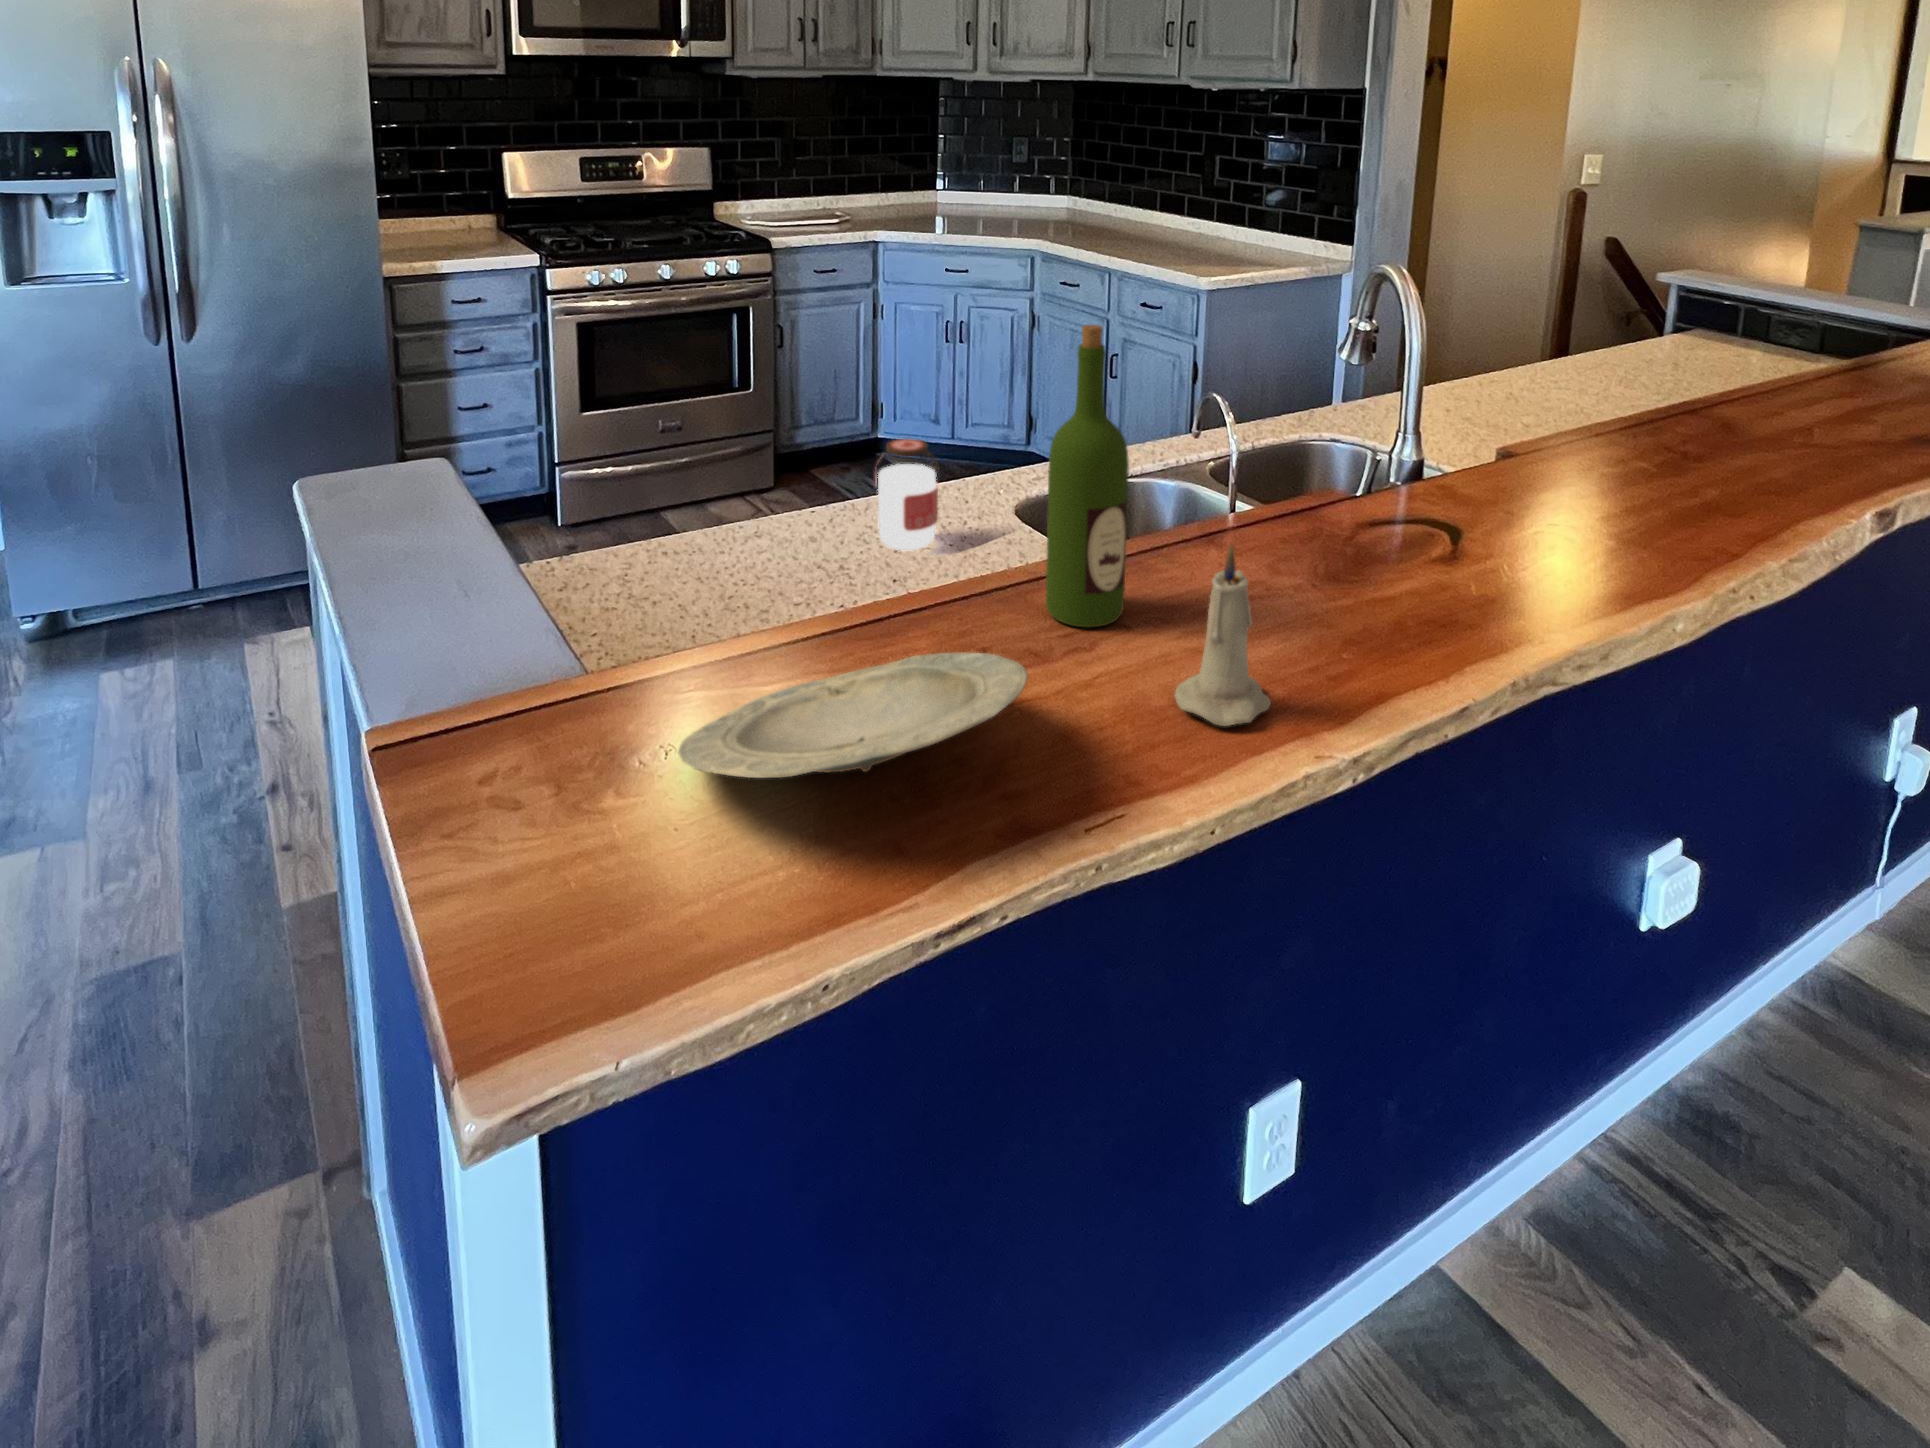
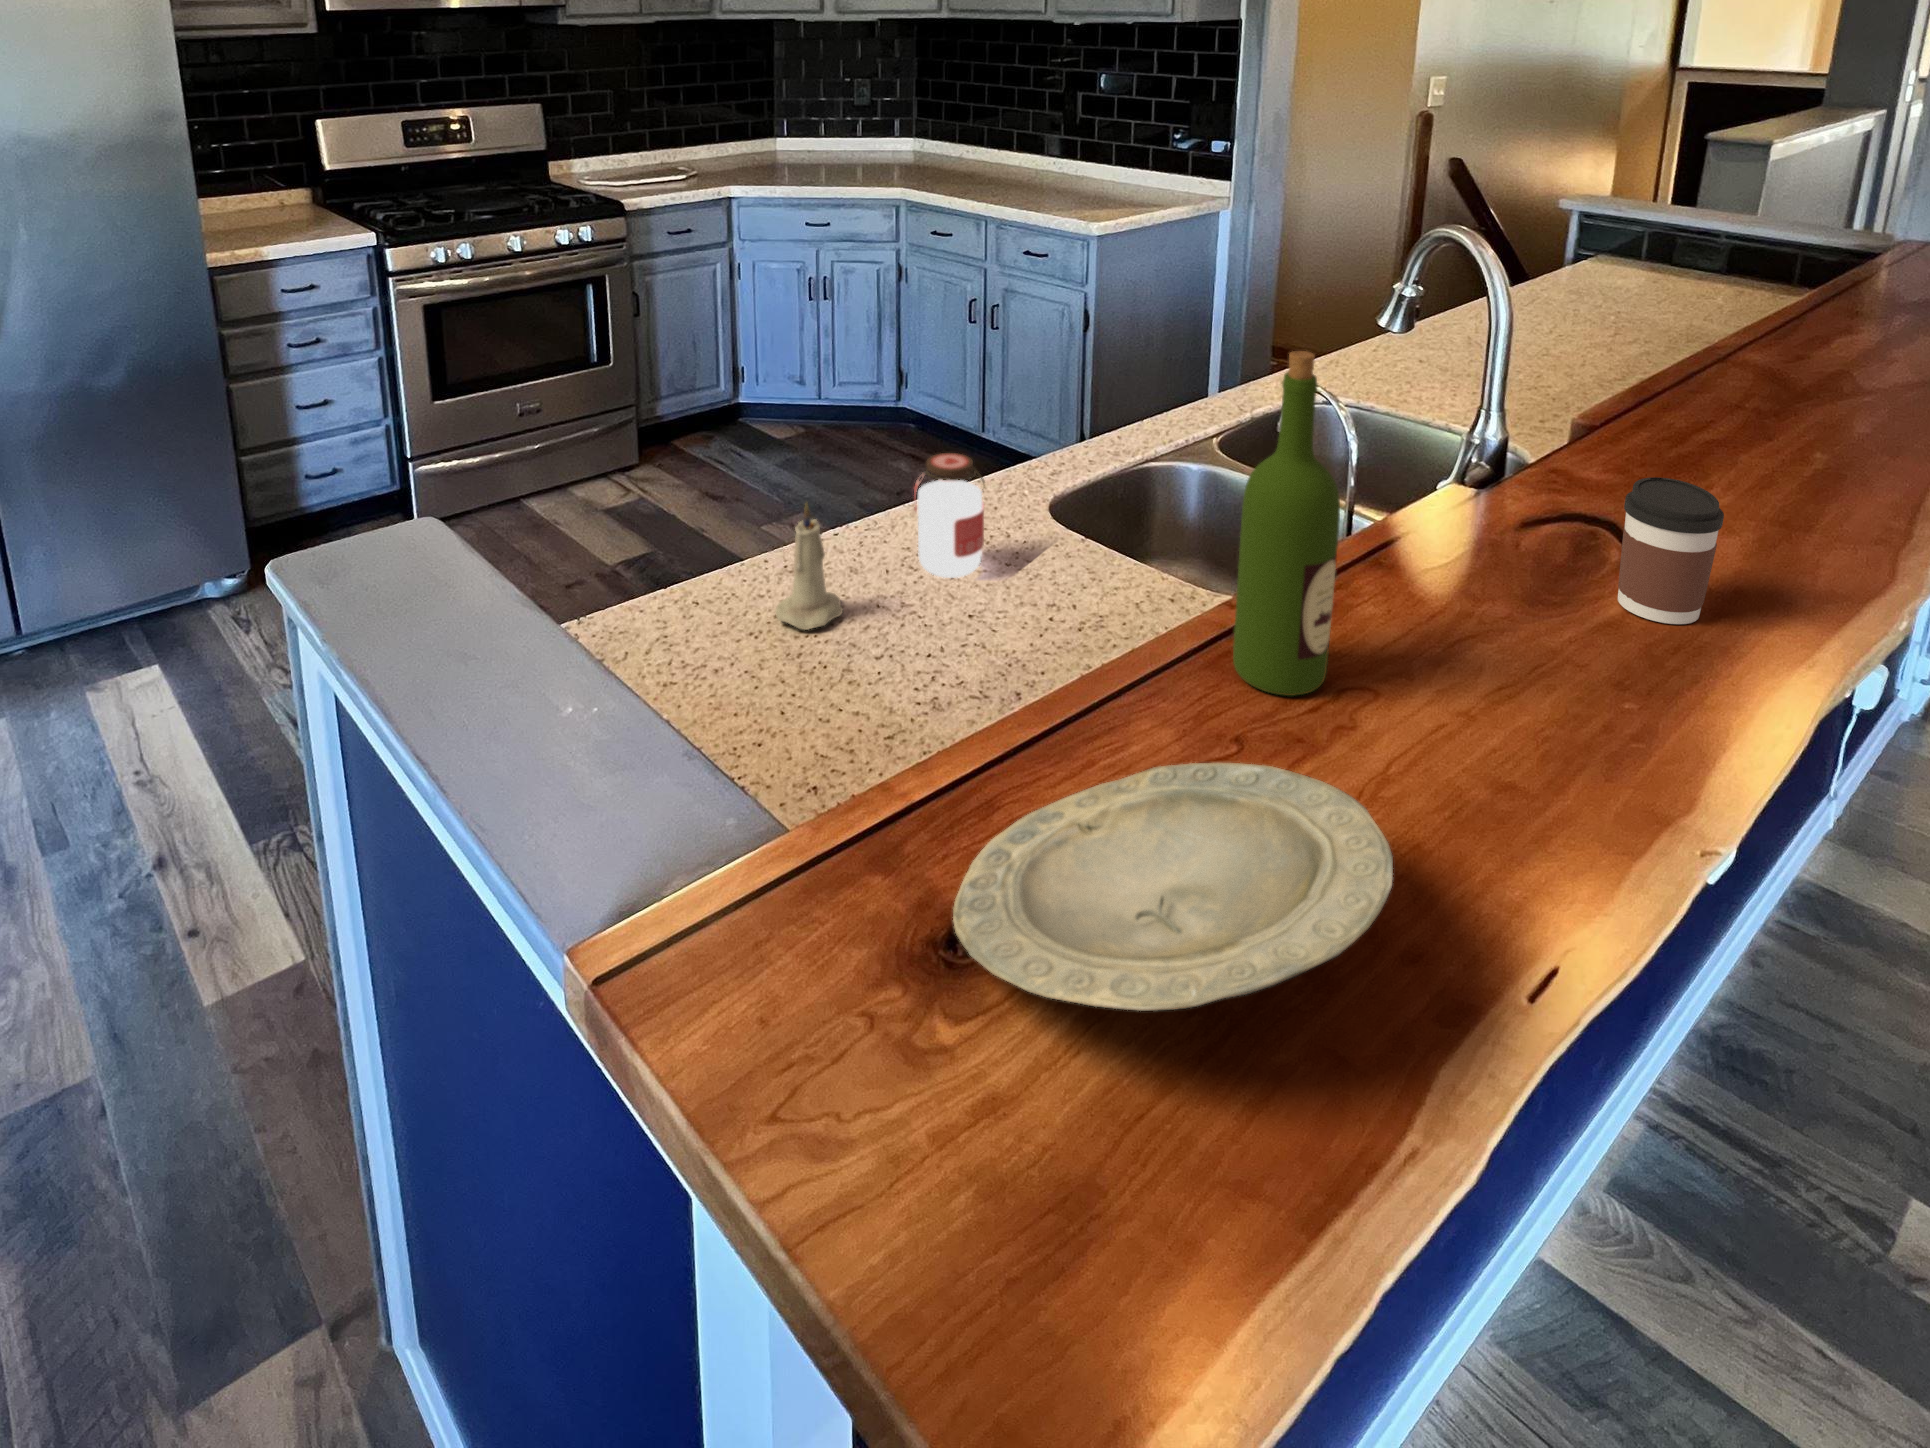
coffee cup: none [1430,471,1512,604] -> present [1618,477,1724,624]
candle: present [1175,545,1271,726] -> present [776,503,843,630]

